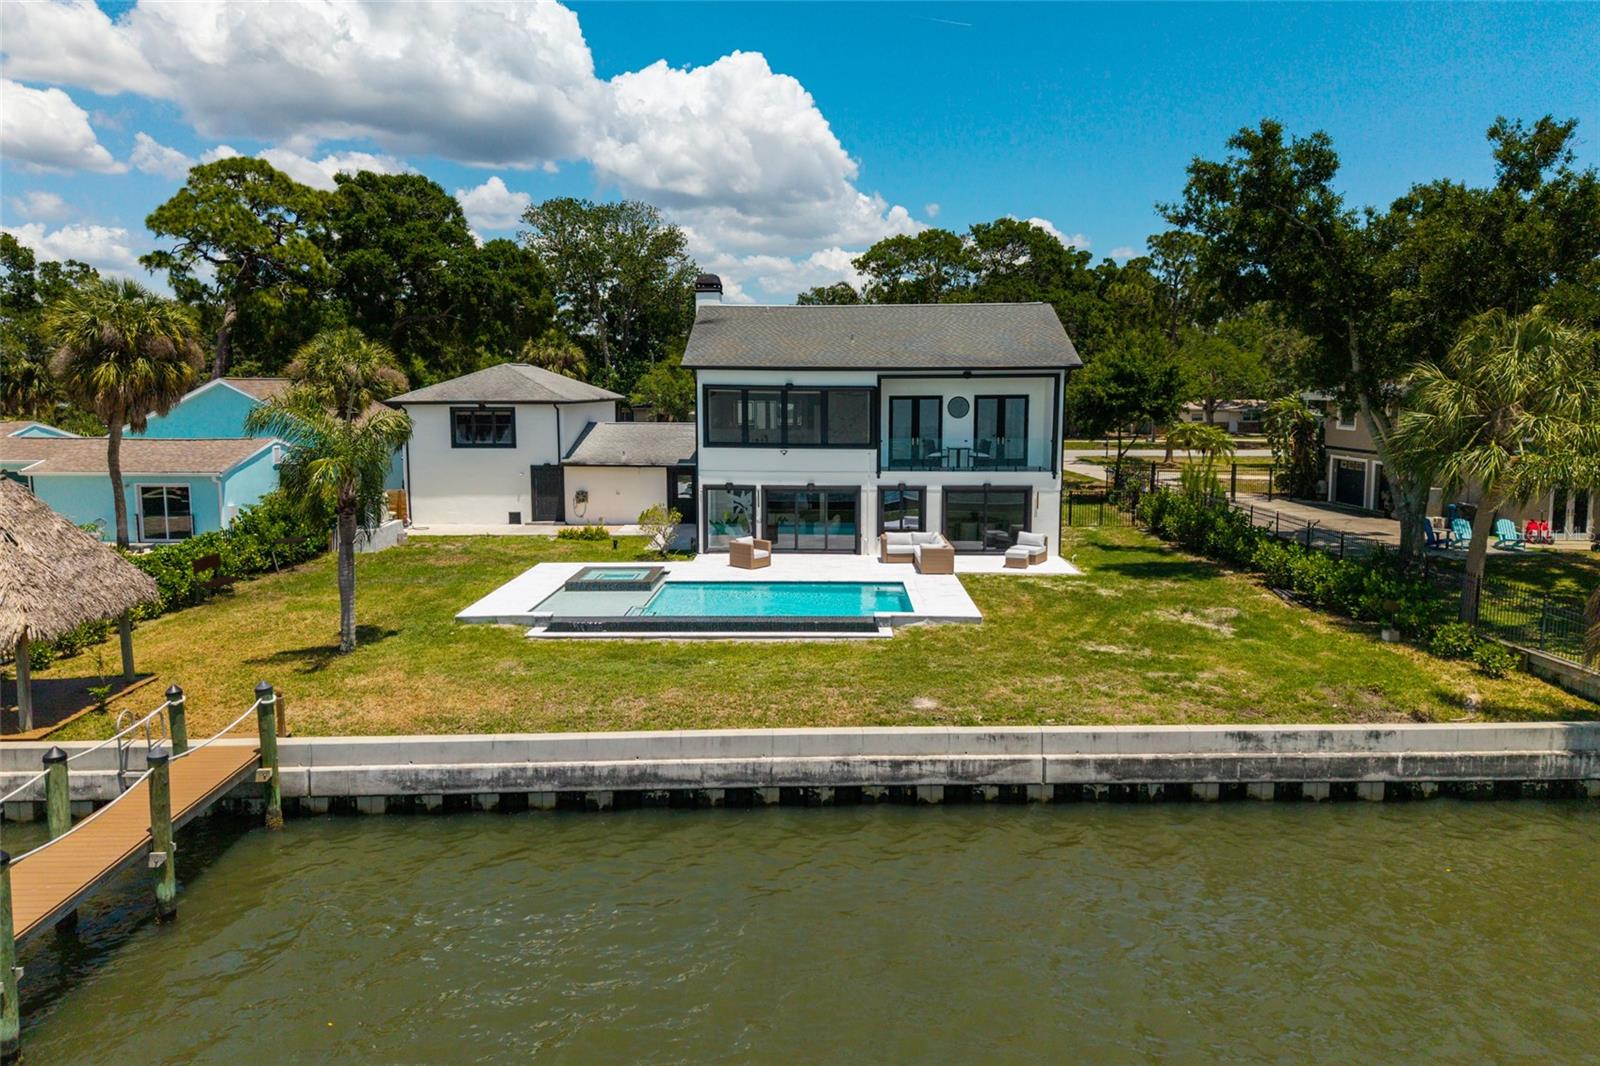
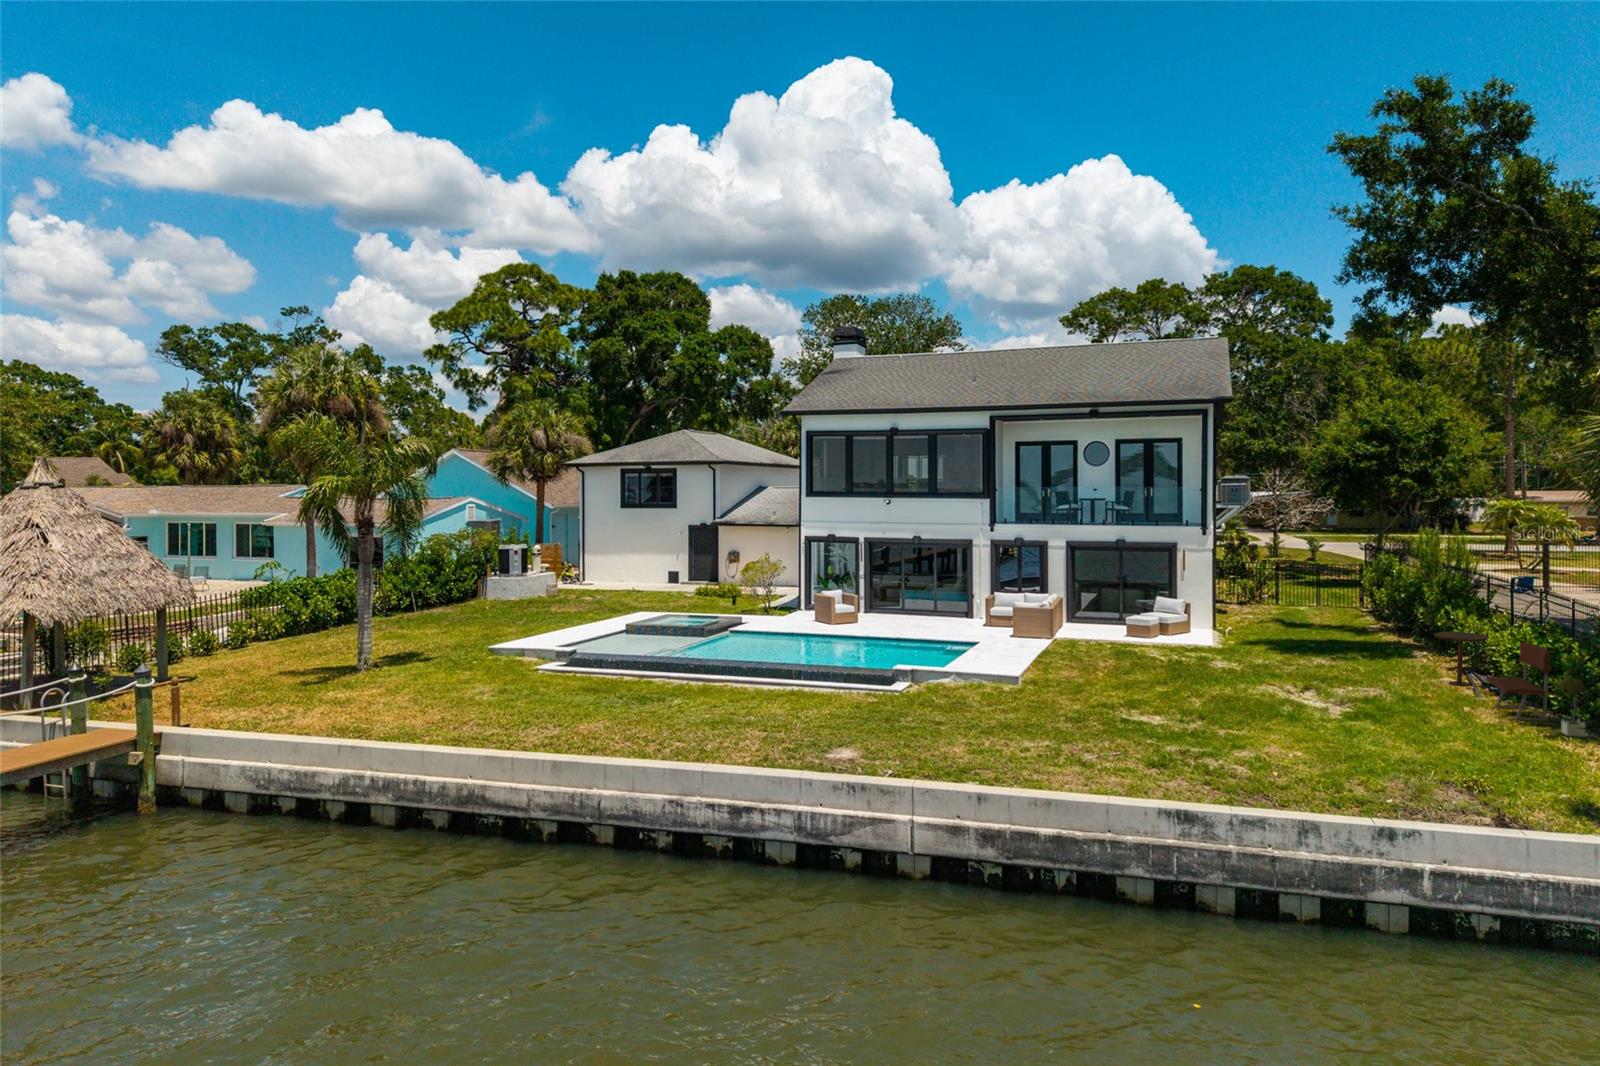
pedestal table: present [274,537,306,572] -> present [1434,632,1488,686]
bench: present [192,553,240,605] -> present [1486,642,1550,721]

